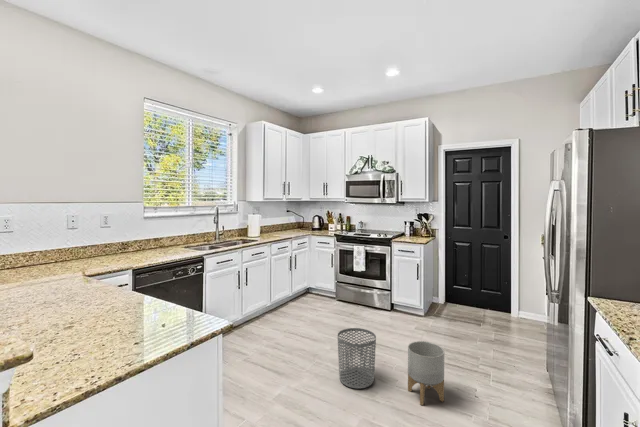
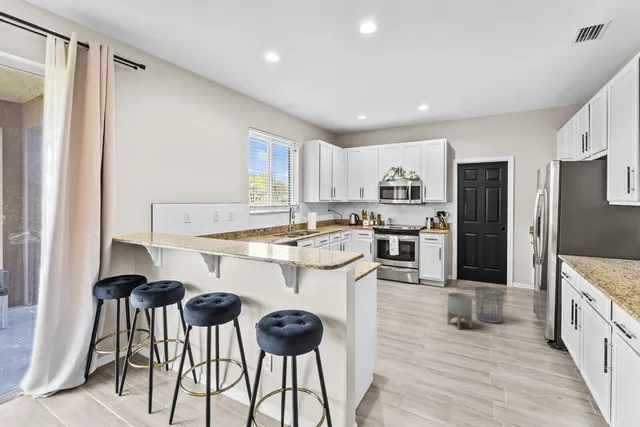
waste bin: present [338,328,376,389] -> present [475,287,504,323]

